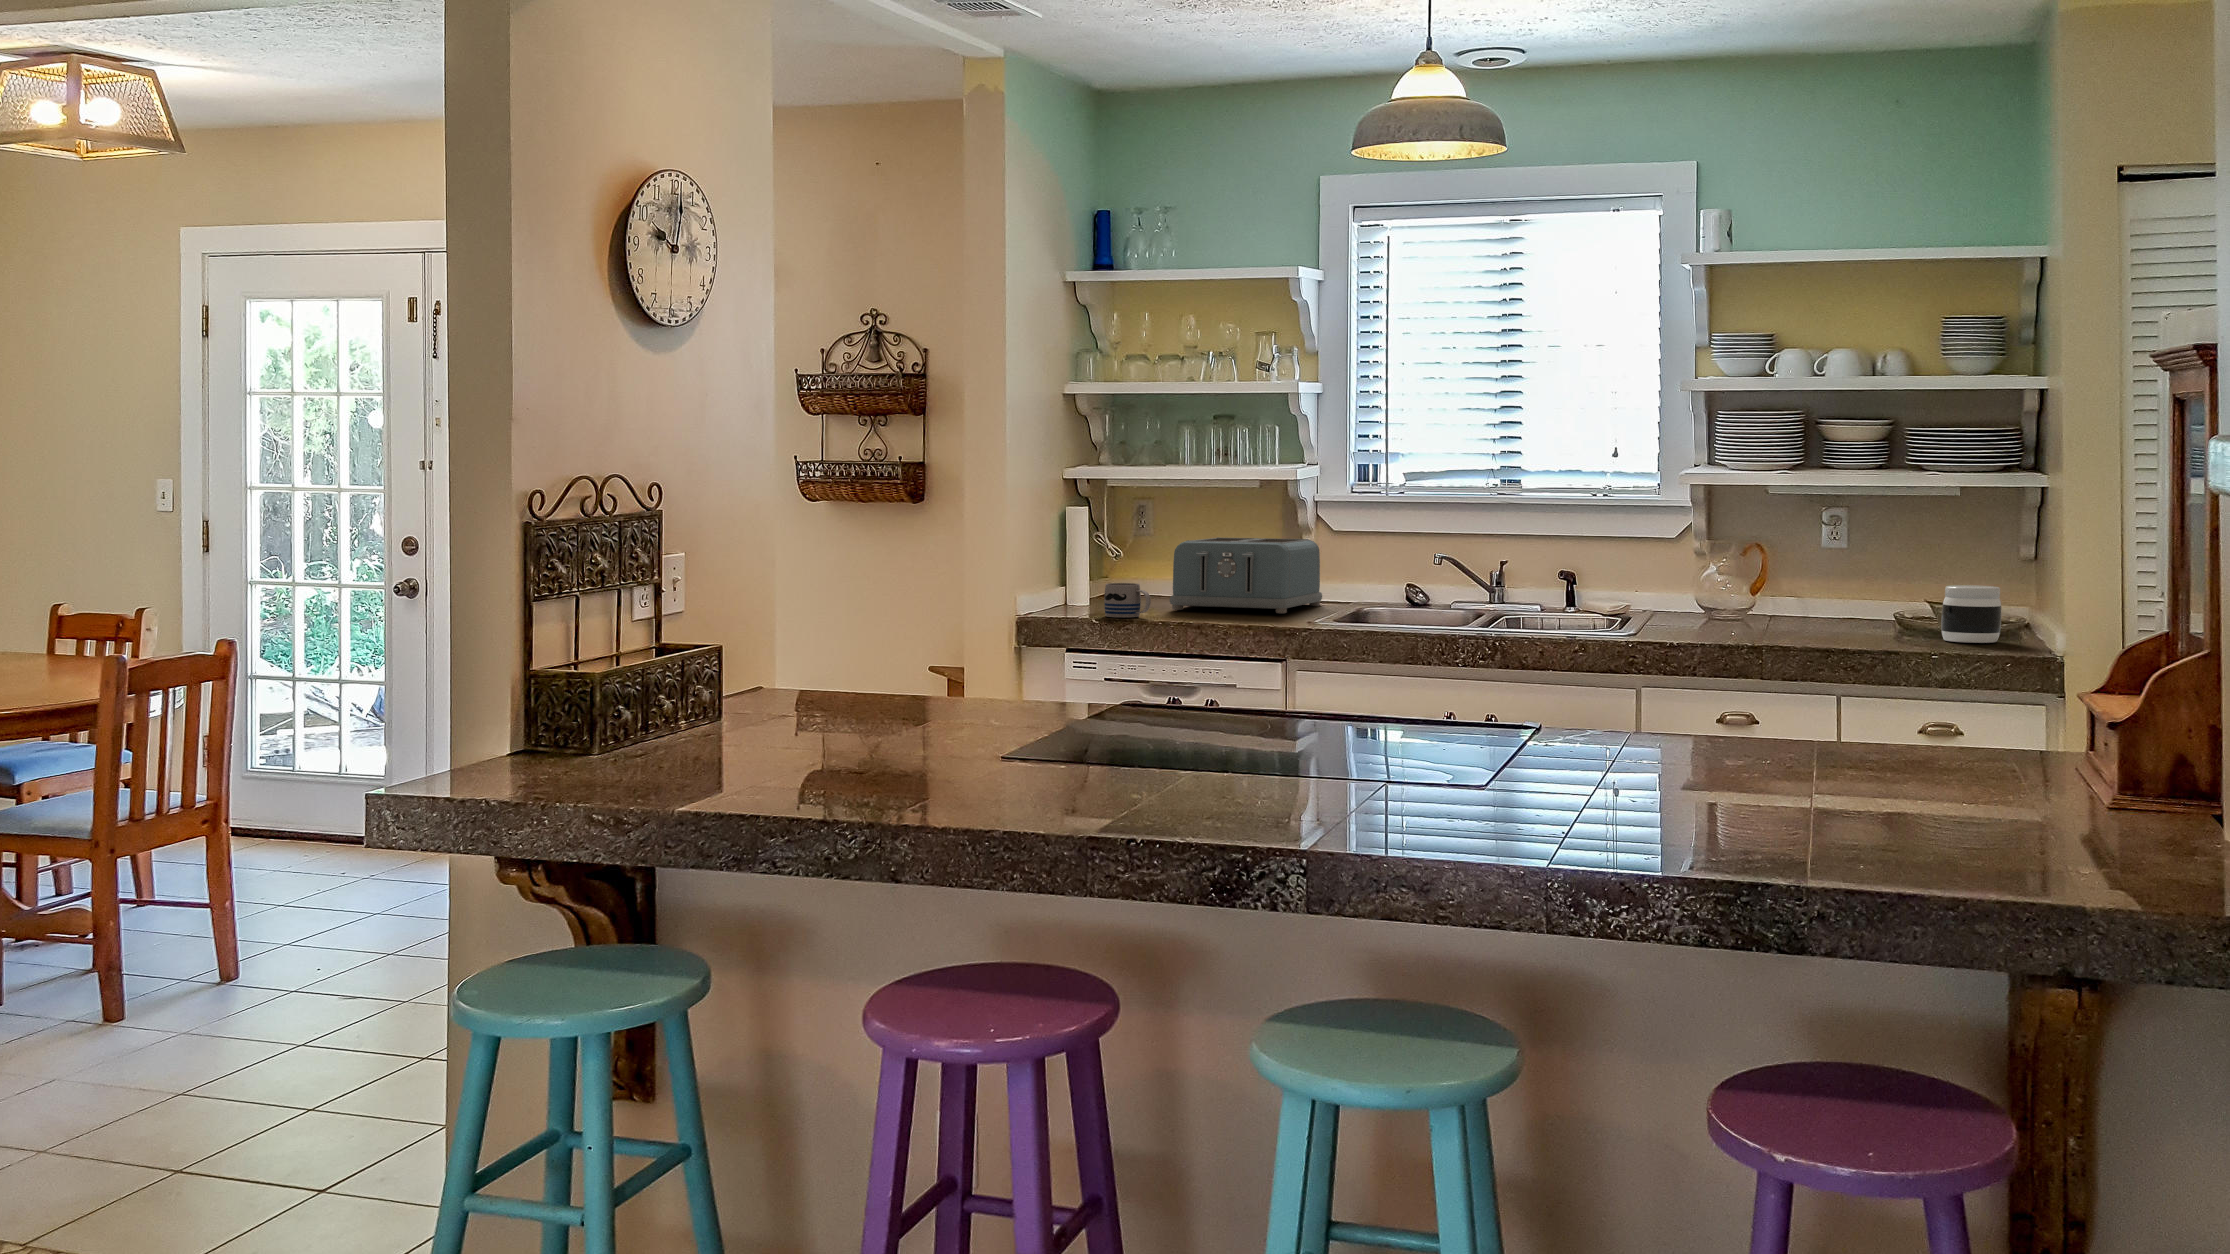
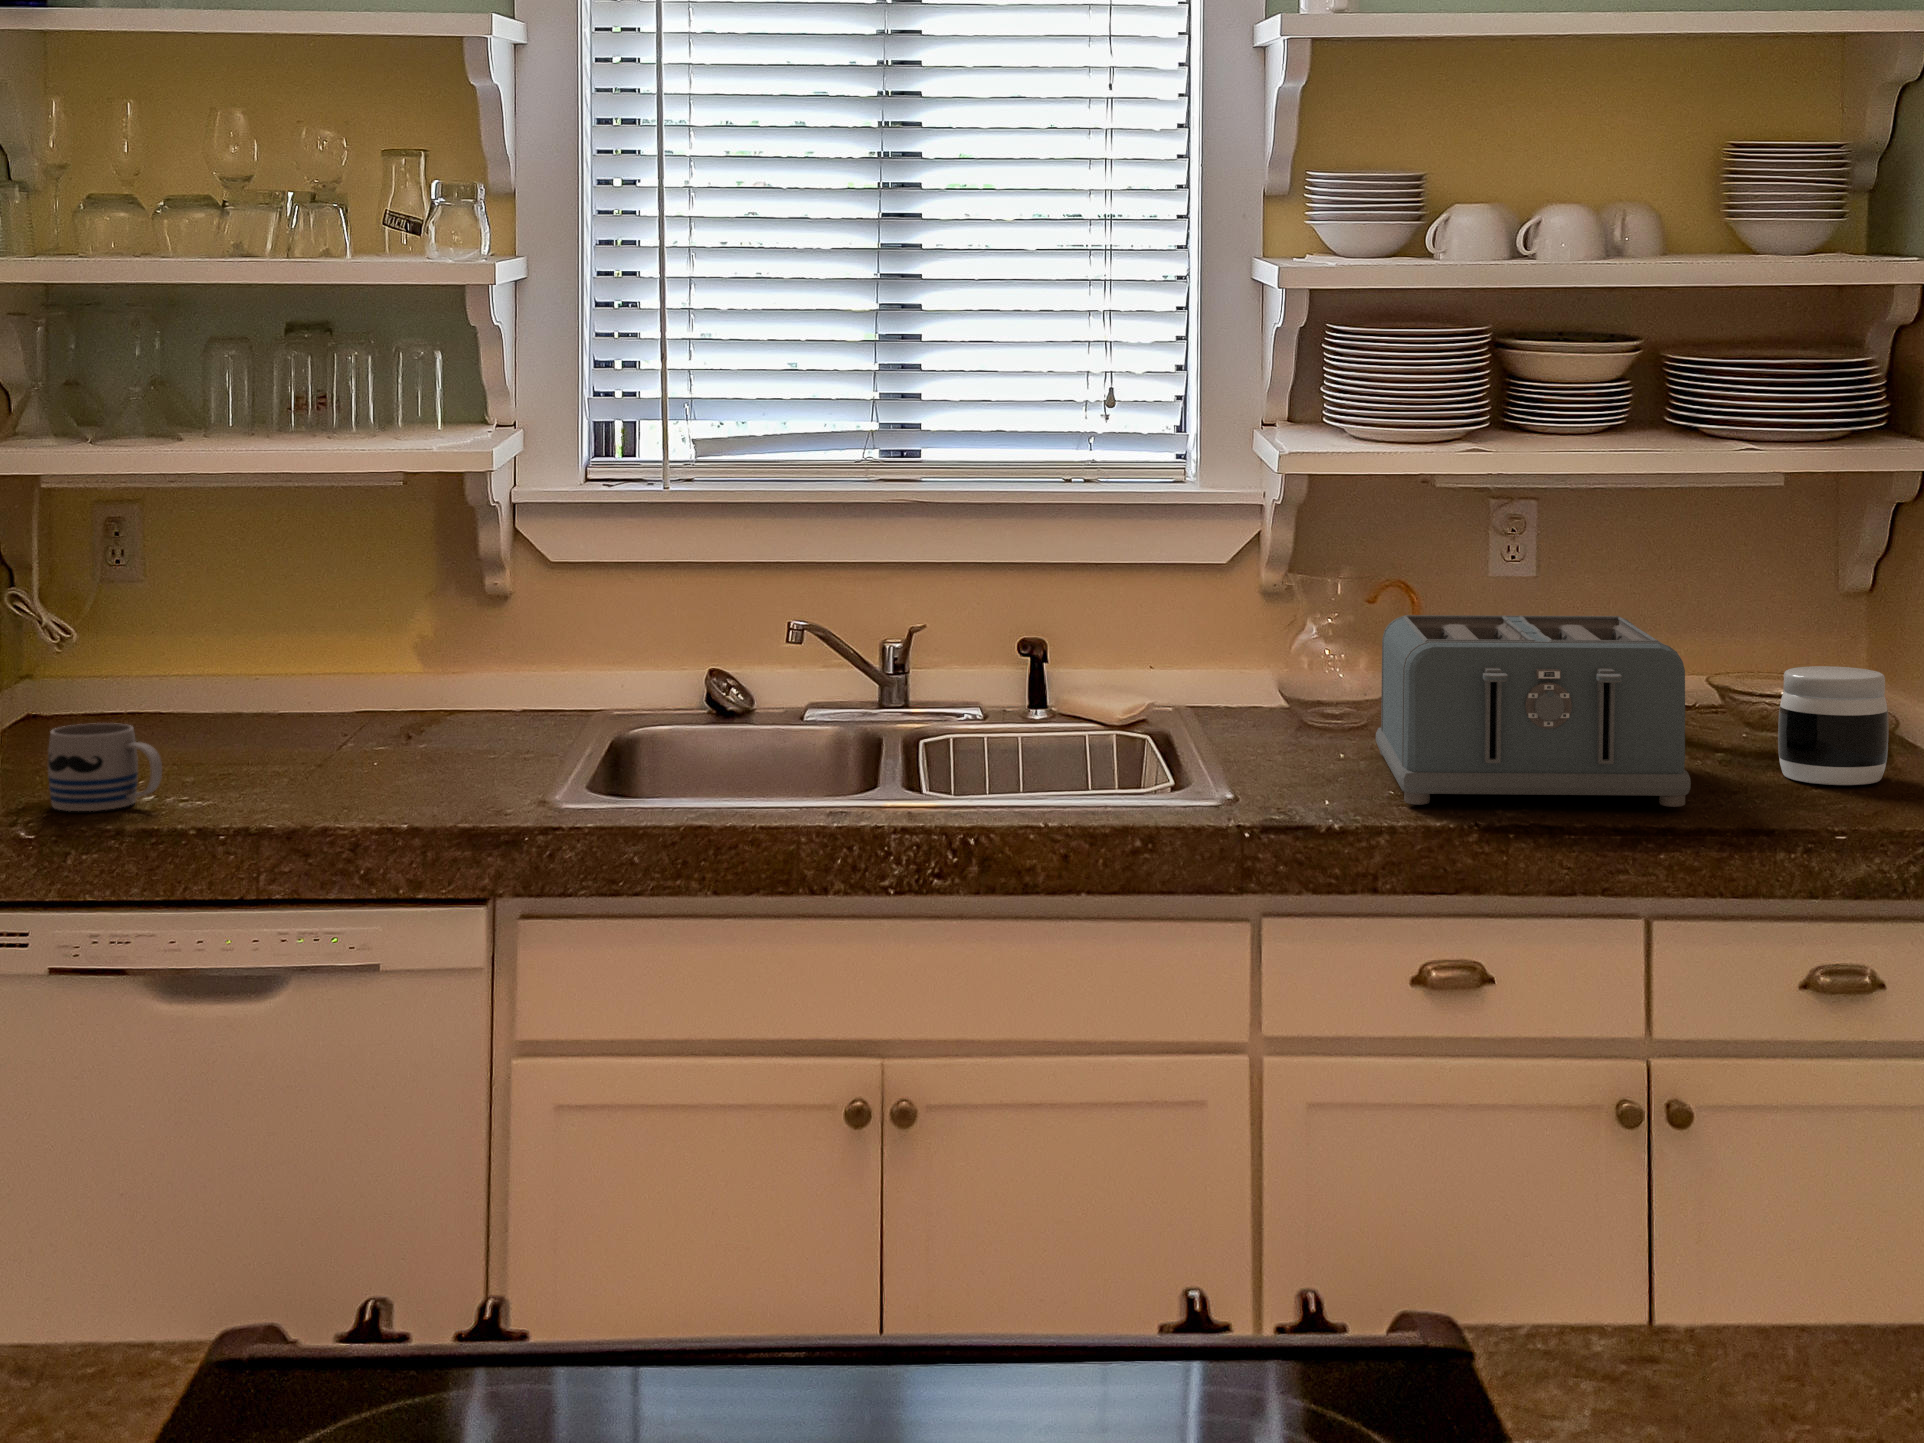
toaster: present [1170,537,1322,613] -> present [1376,615,1691,807]

